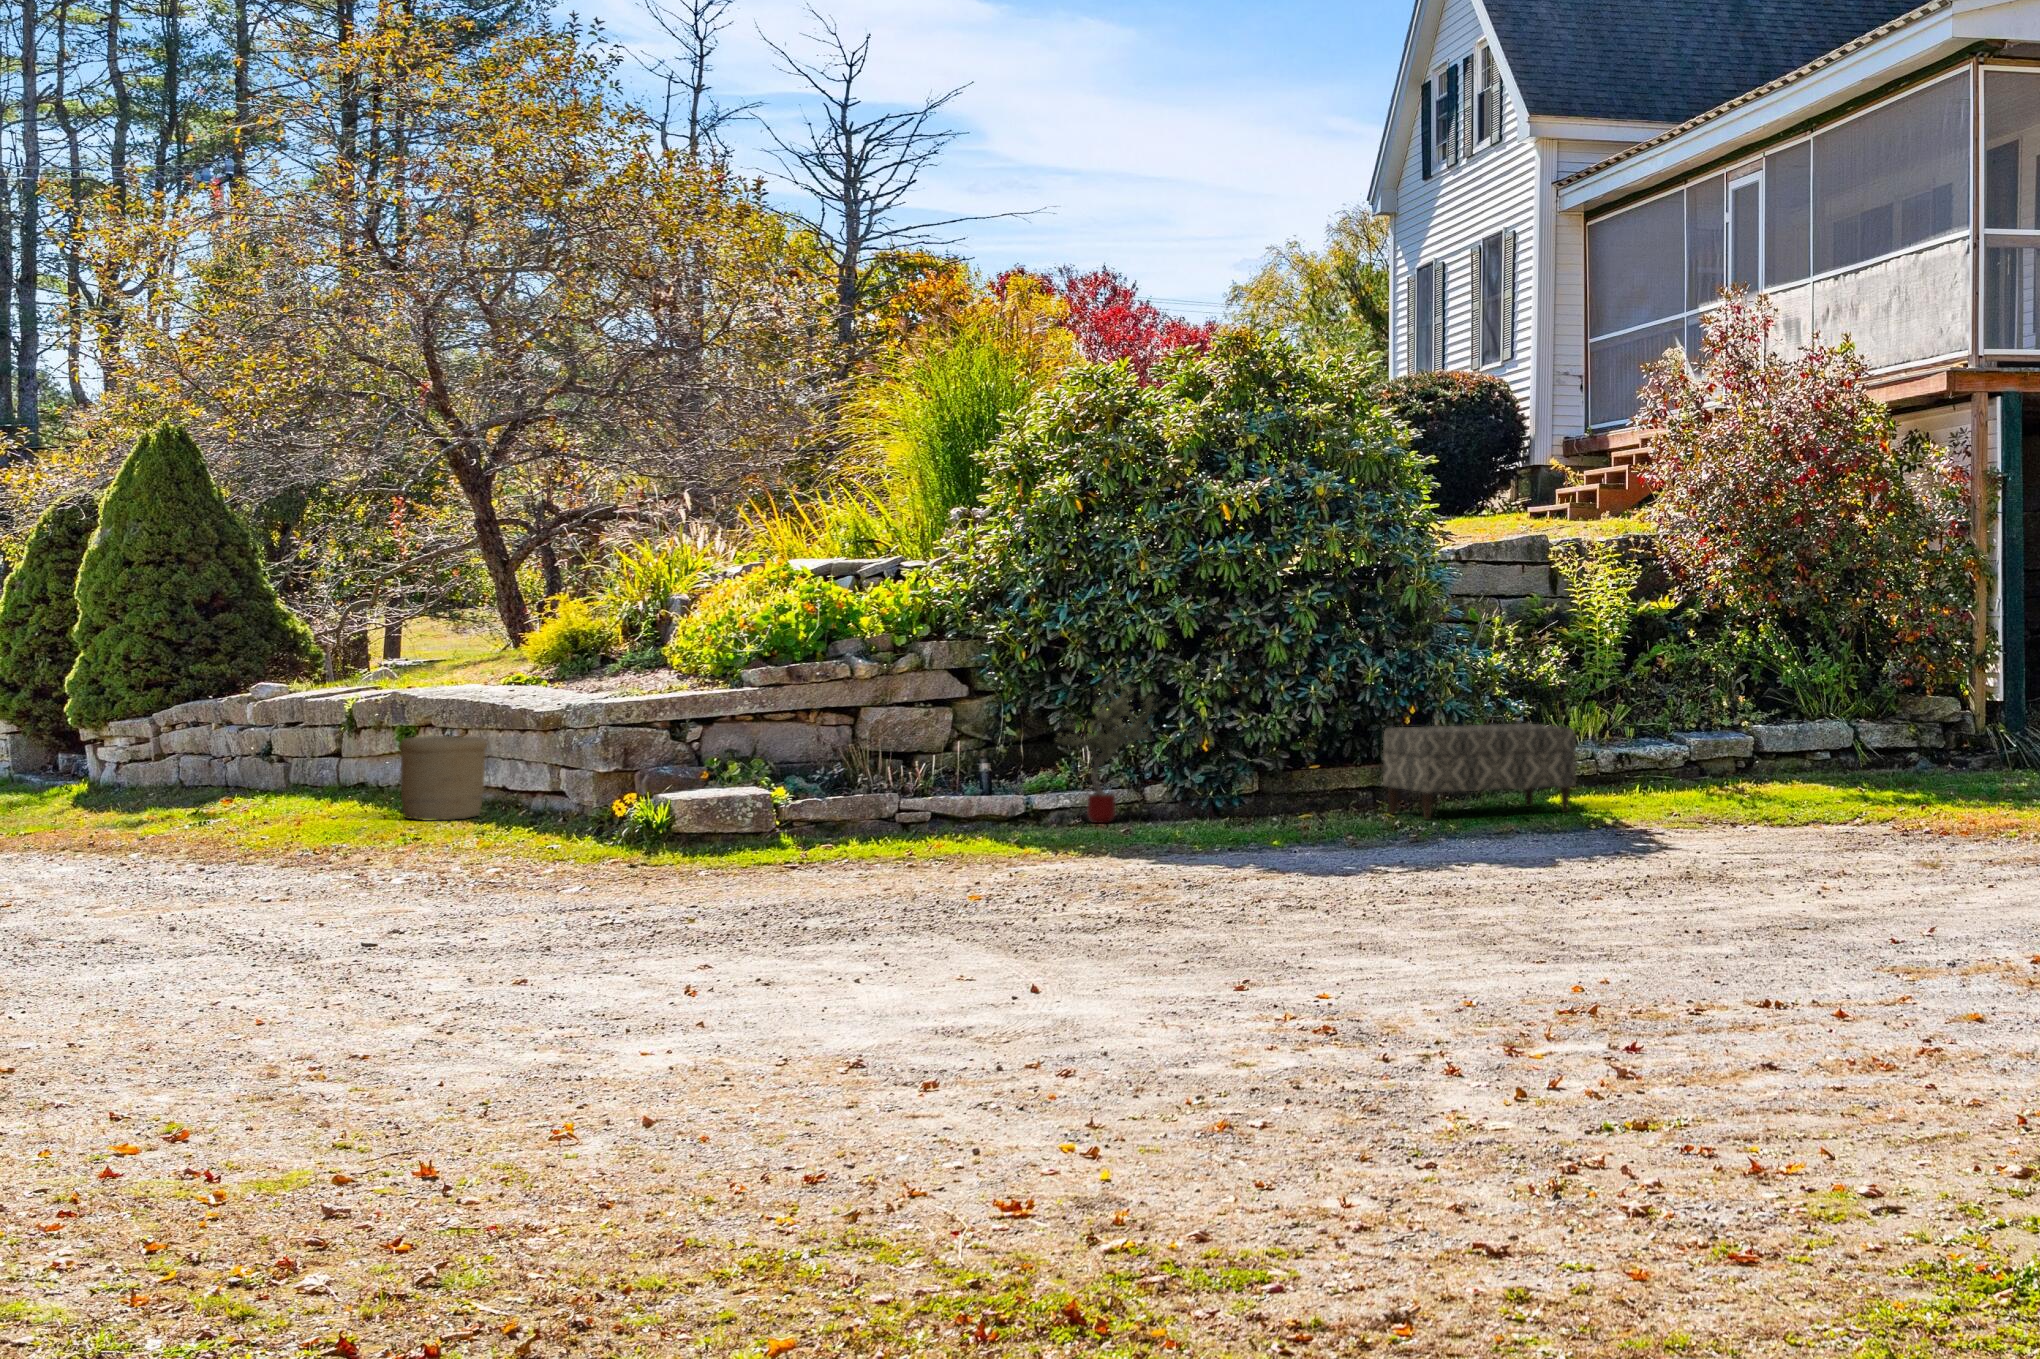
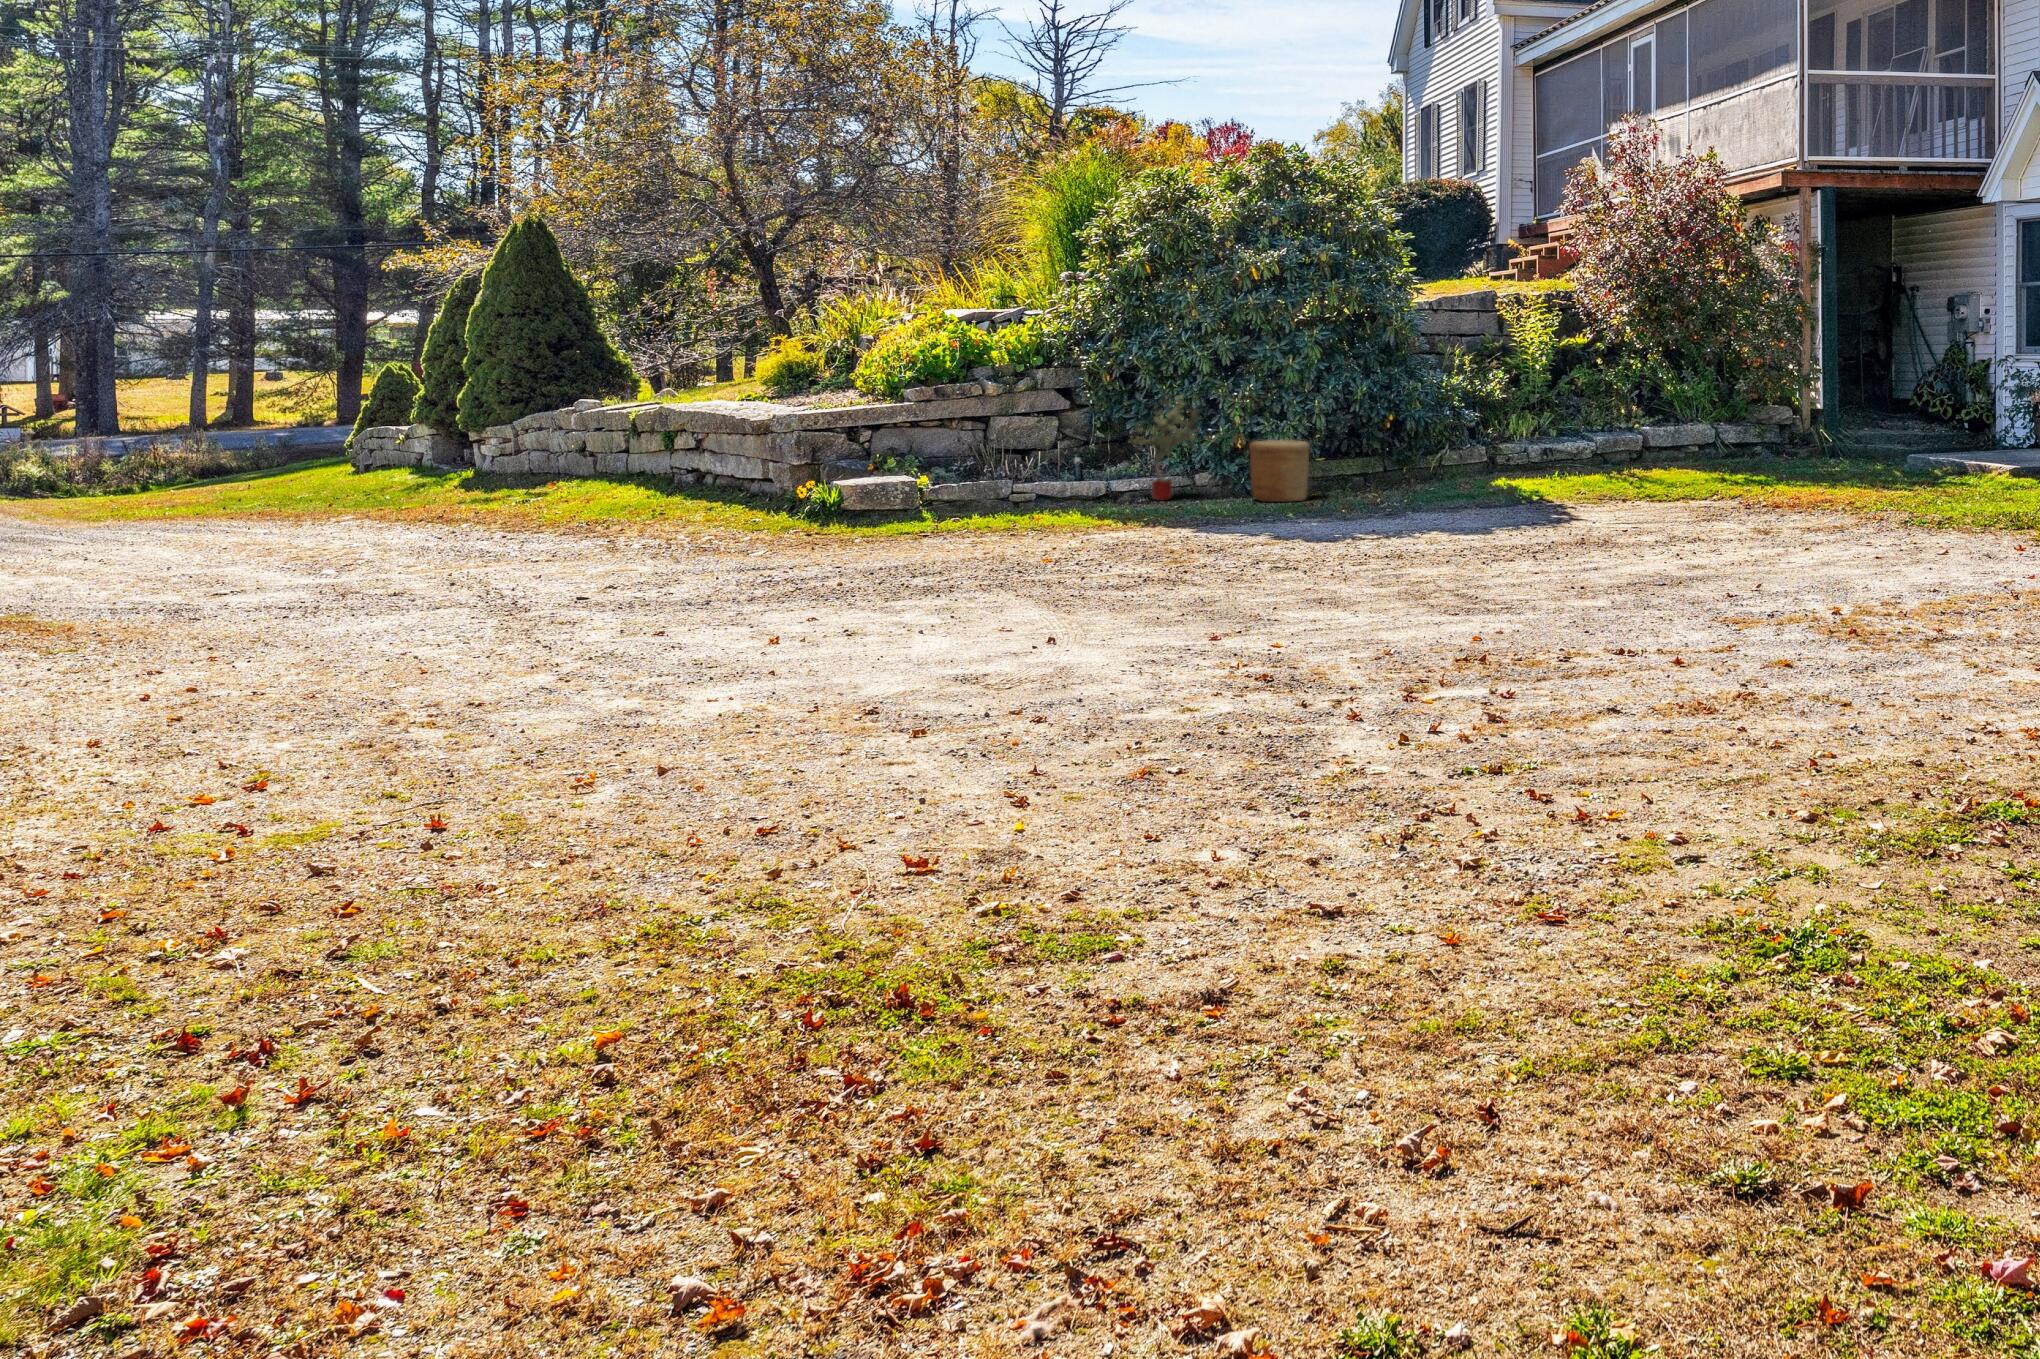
bench: present [1383,723,1576,820] -> none [1368,426,1508,496]
woven basket: present [400,736,487,821] -> present [1249,440,1310,502]

